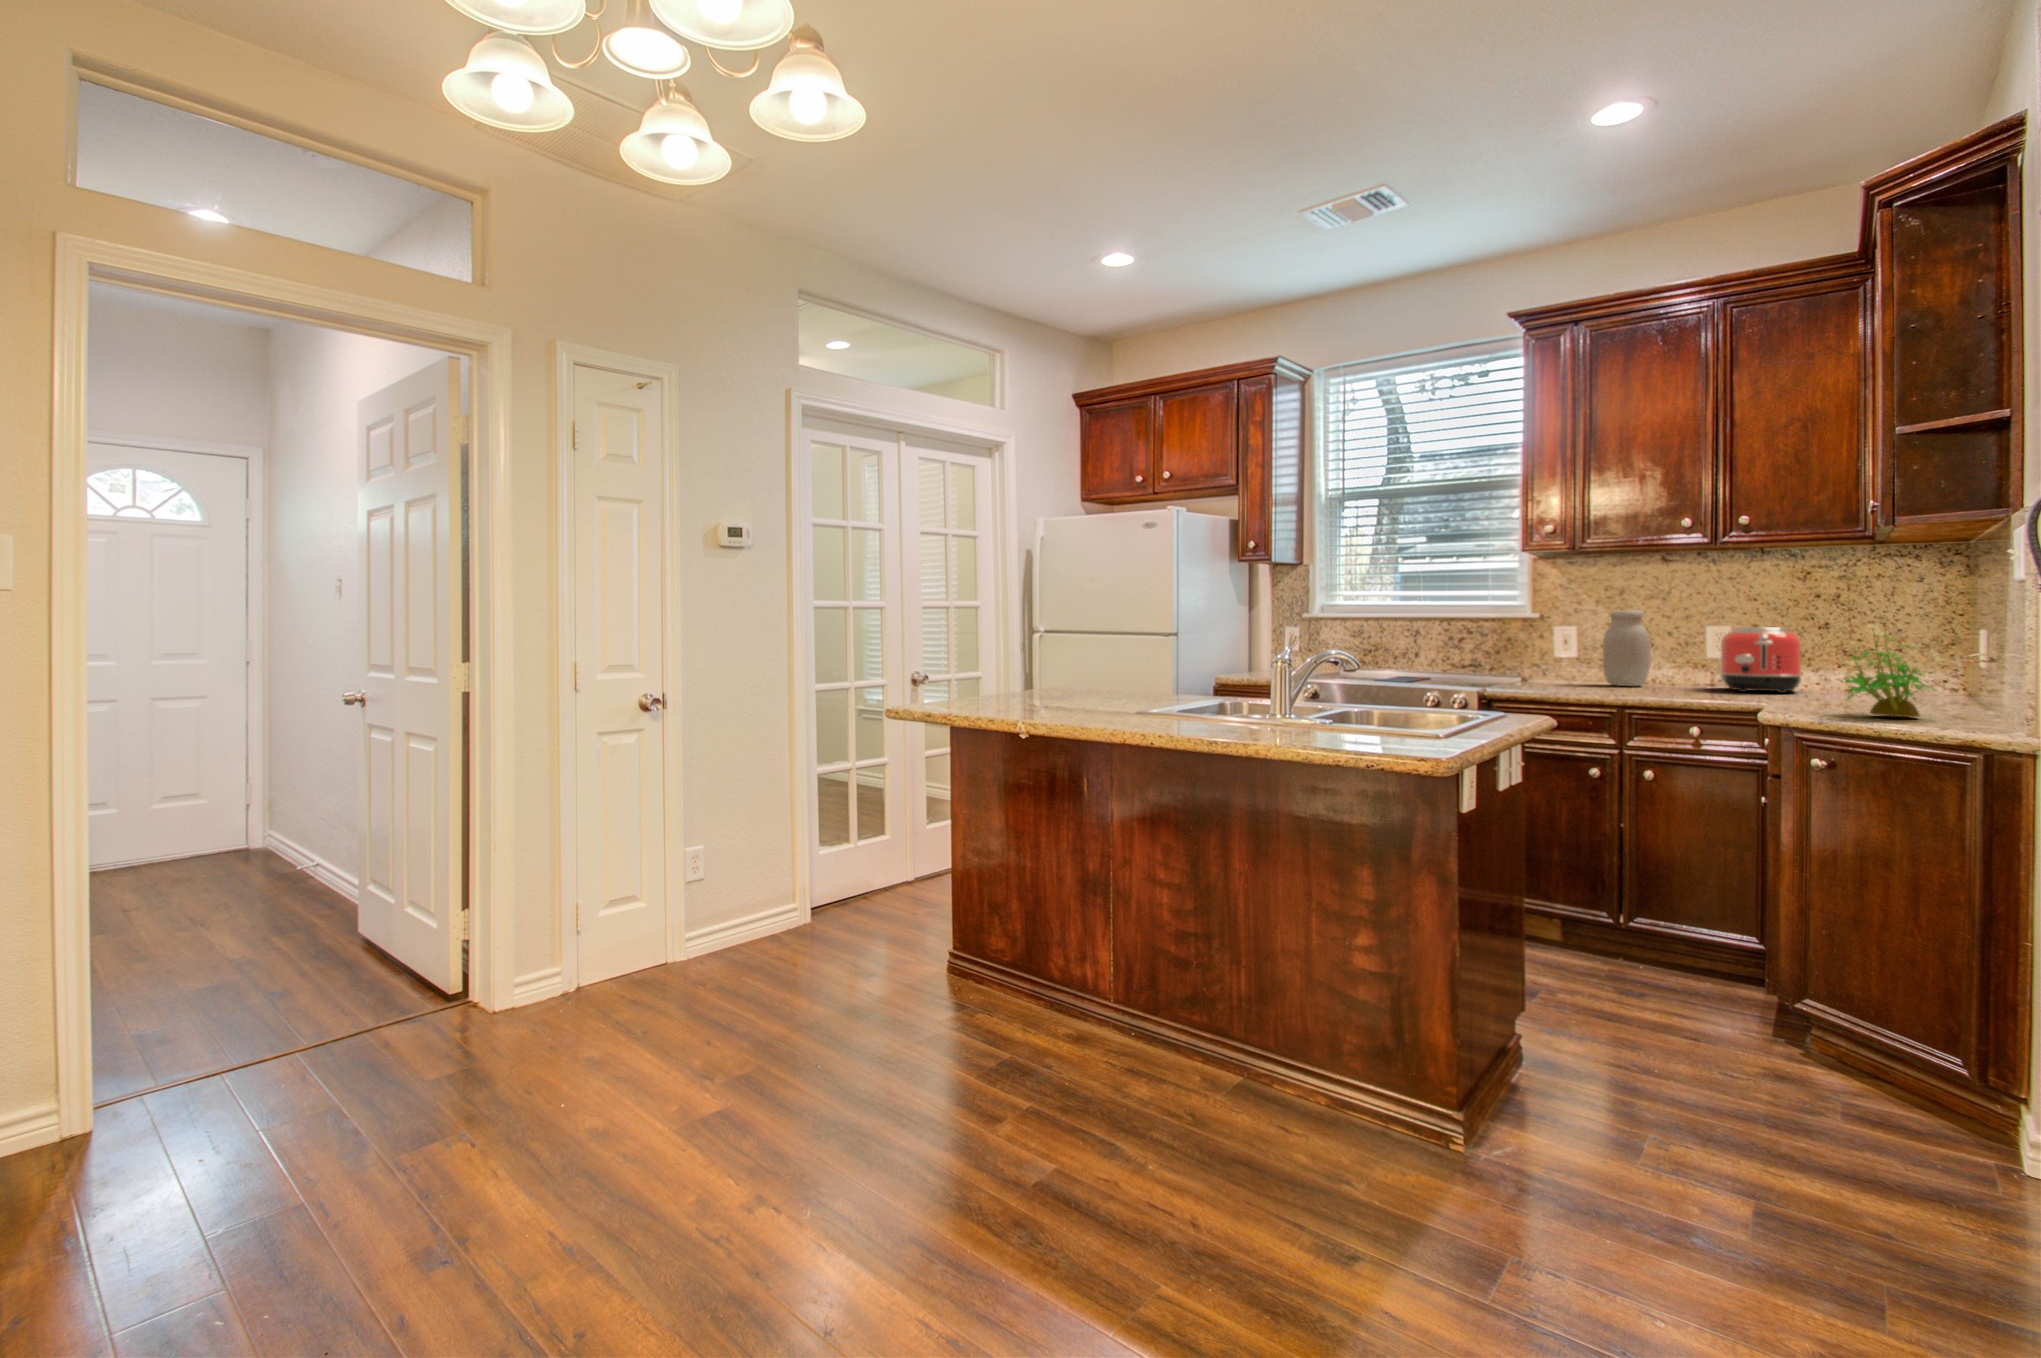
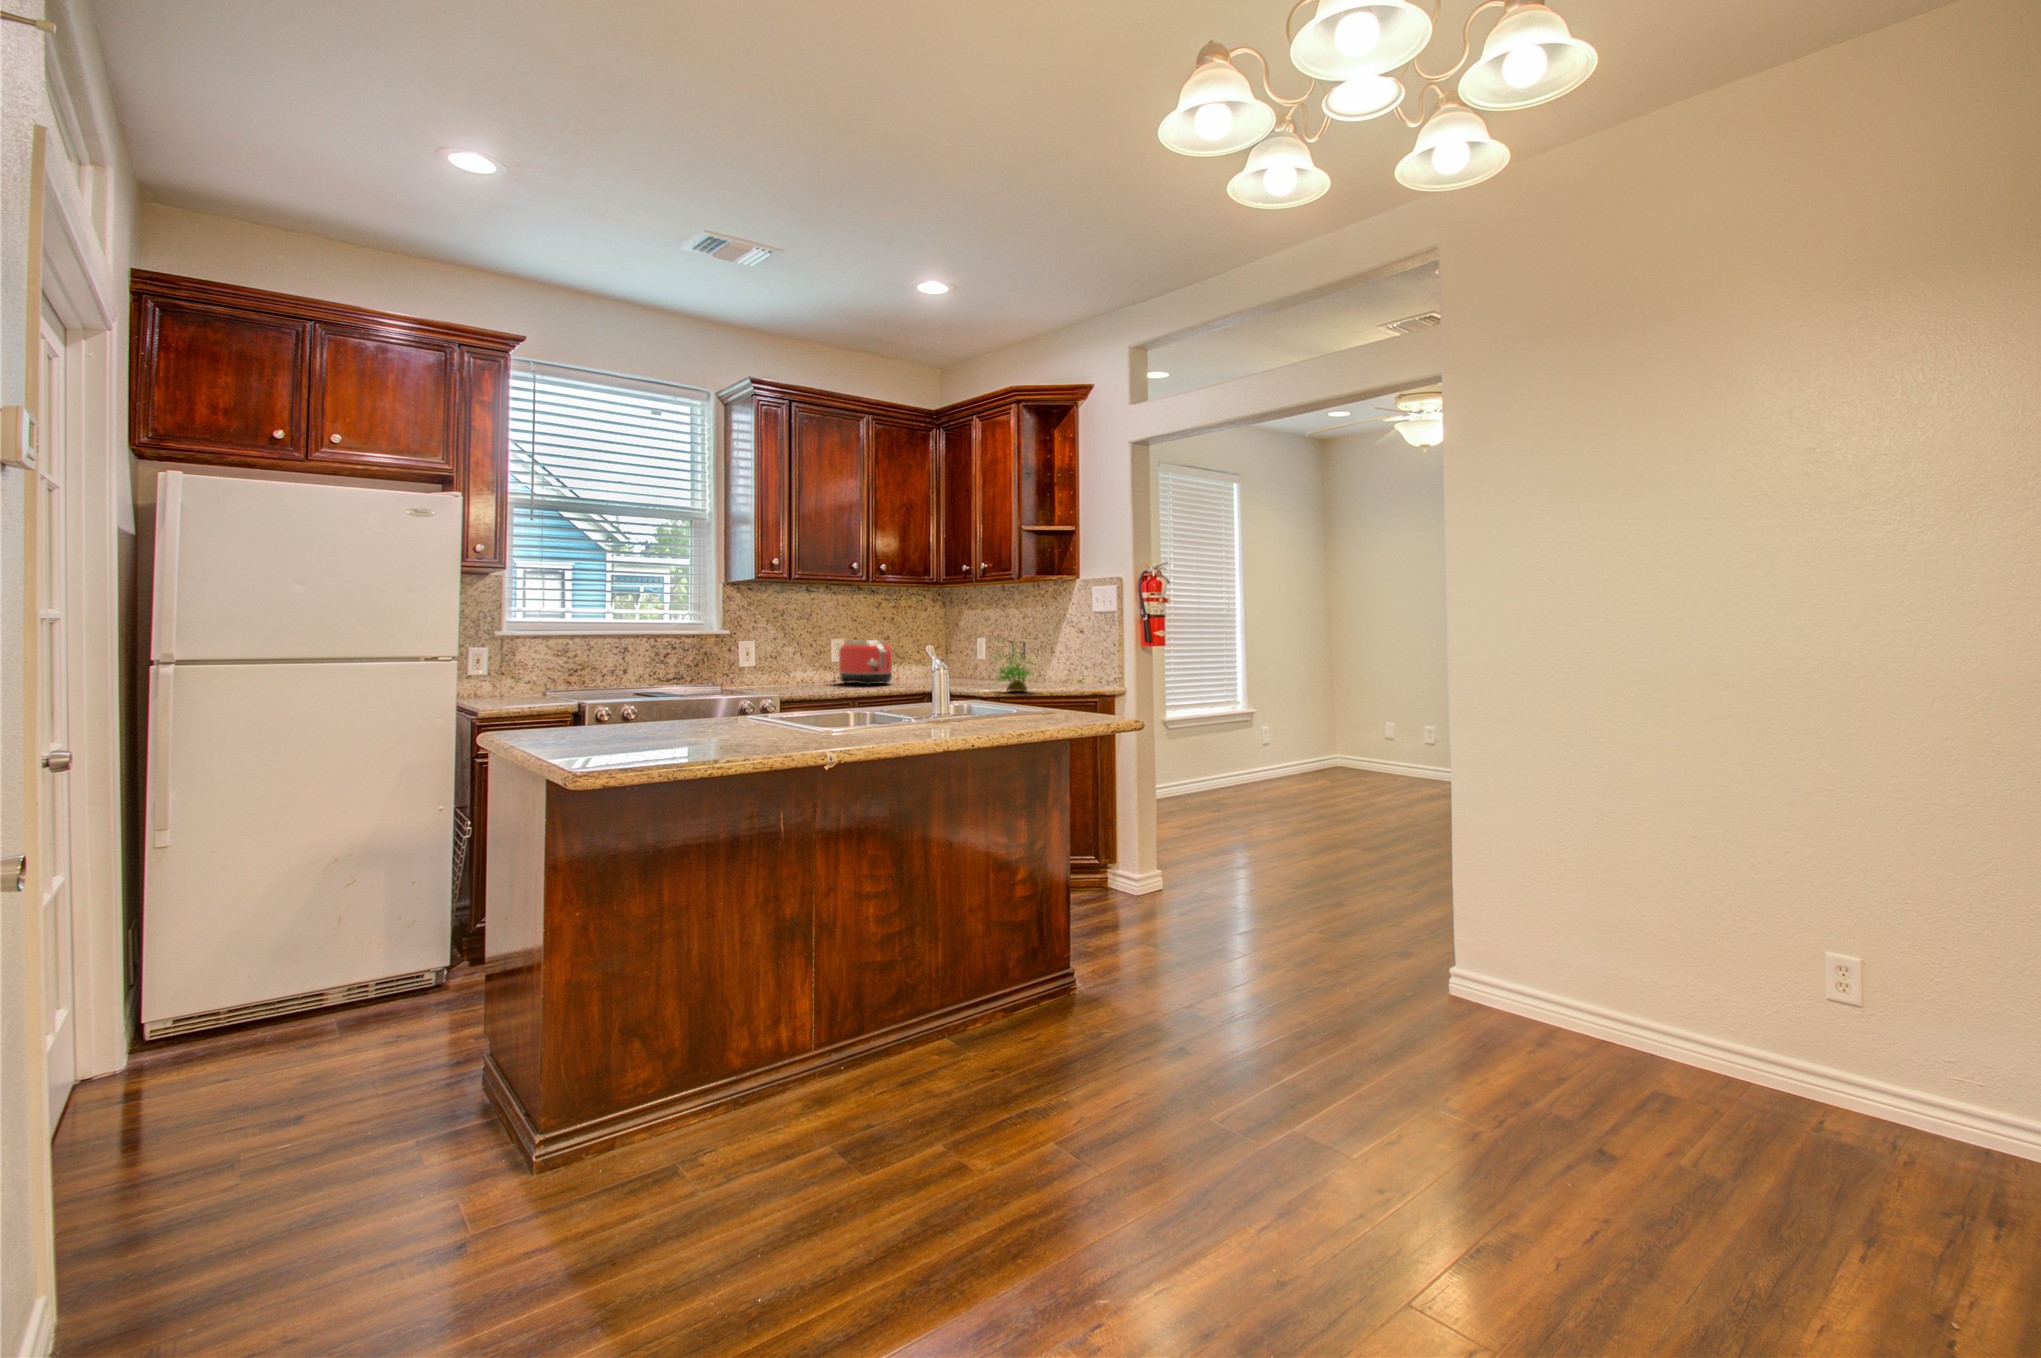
jar: present [1603,610,1651,686] -> none [772,628,805,687]

